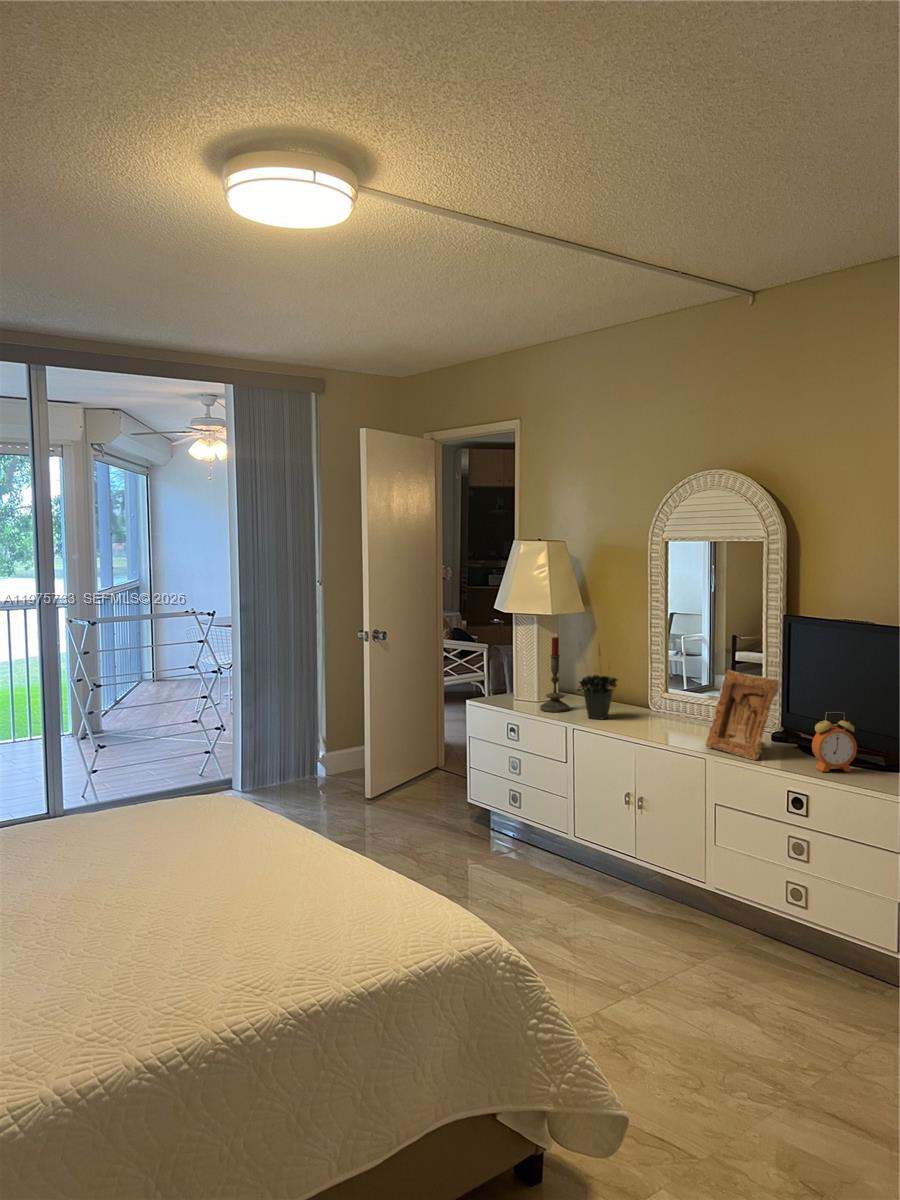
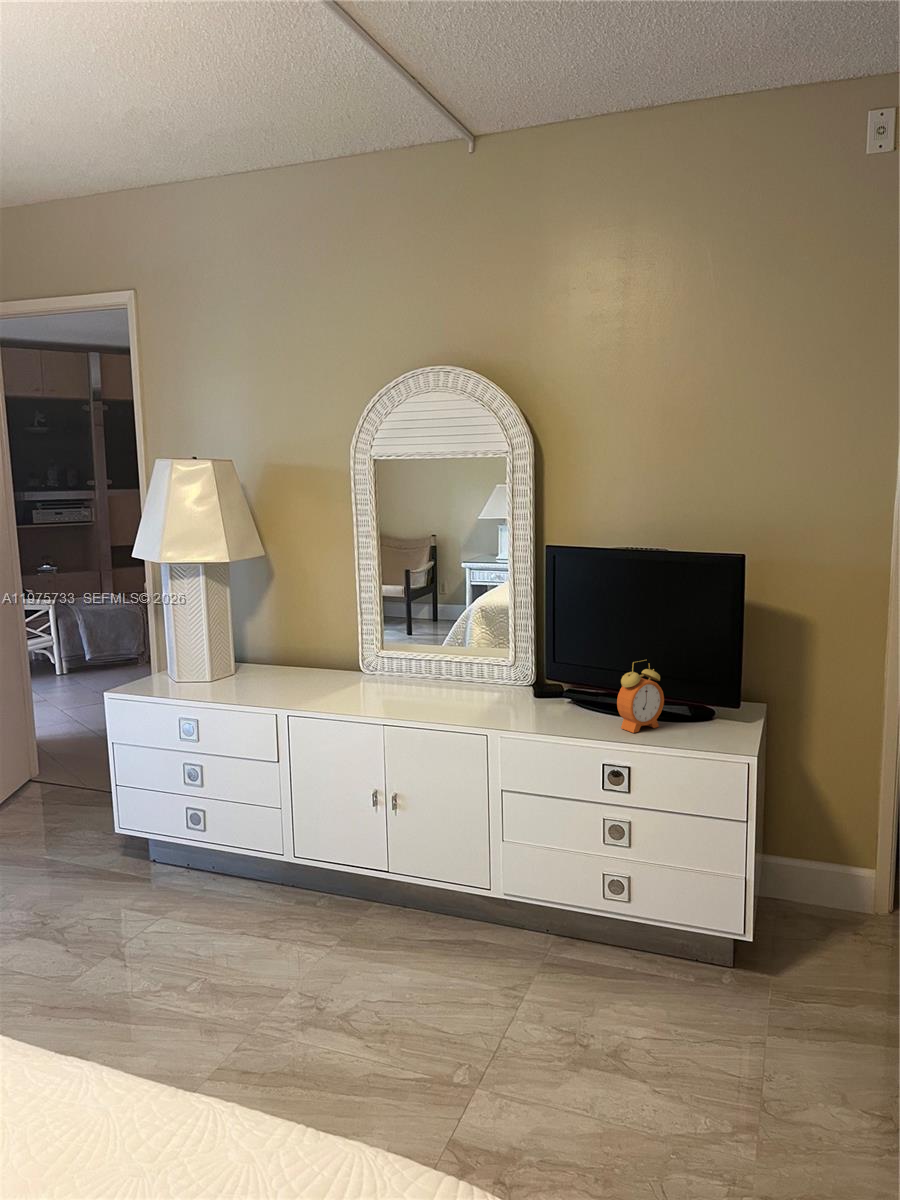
candle: present [540,637,569,712] -> none [219,590,259,694]
potted plant: present [577,644,618,719] -> none [276,596,330,697]
picture frame: present [706,669,779,760] -> none [477,619,566,728]

